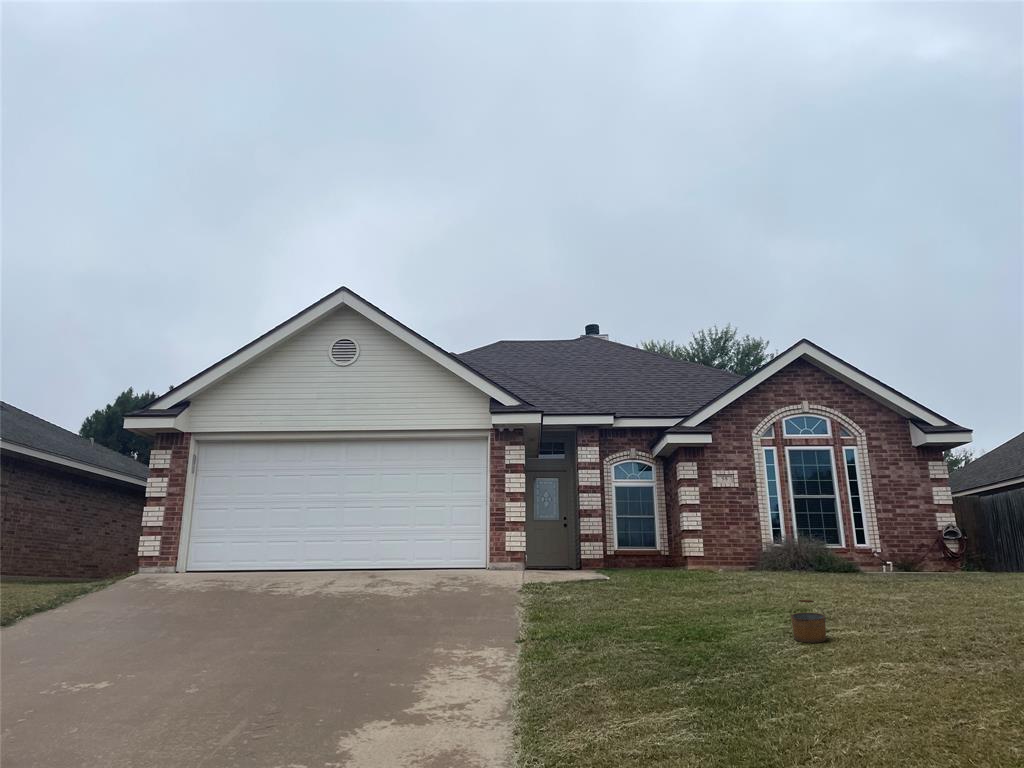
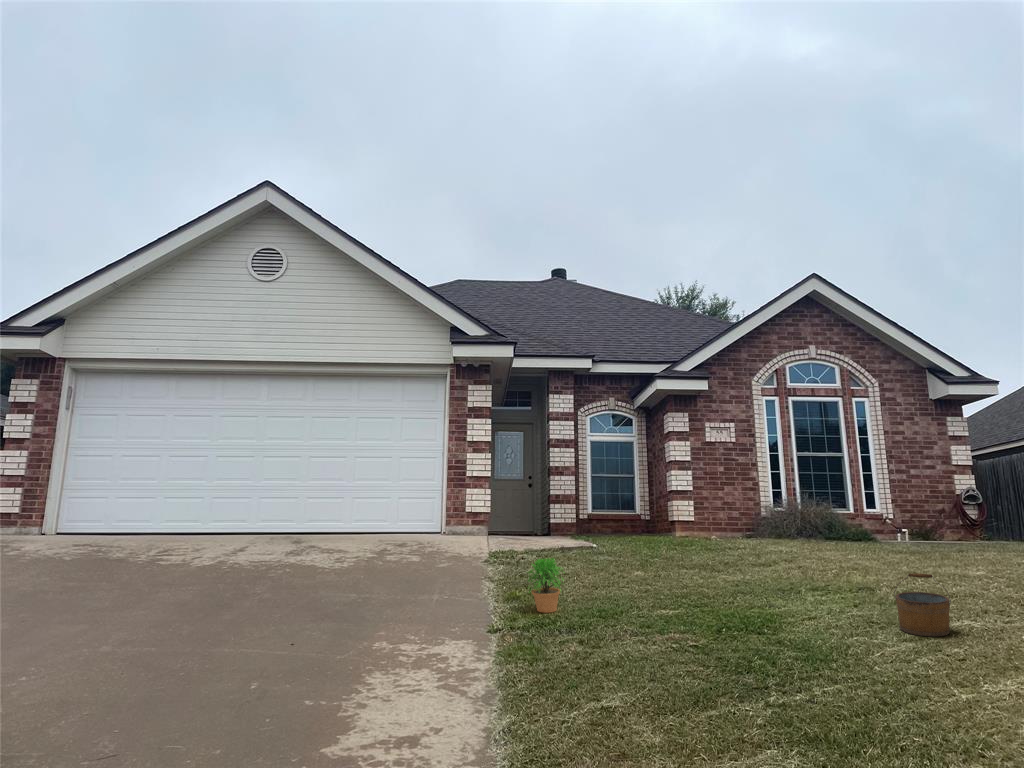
potted plant: none [540,589,571,629] -> present [528,558,563,613]

